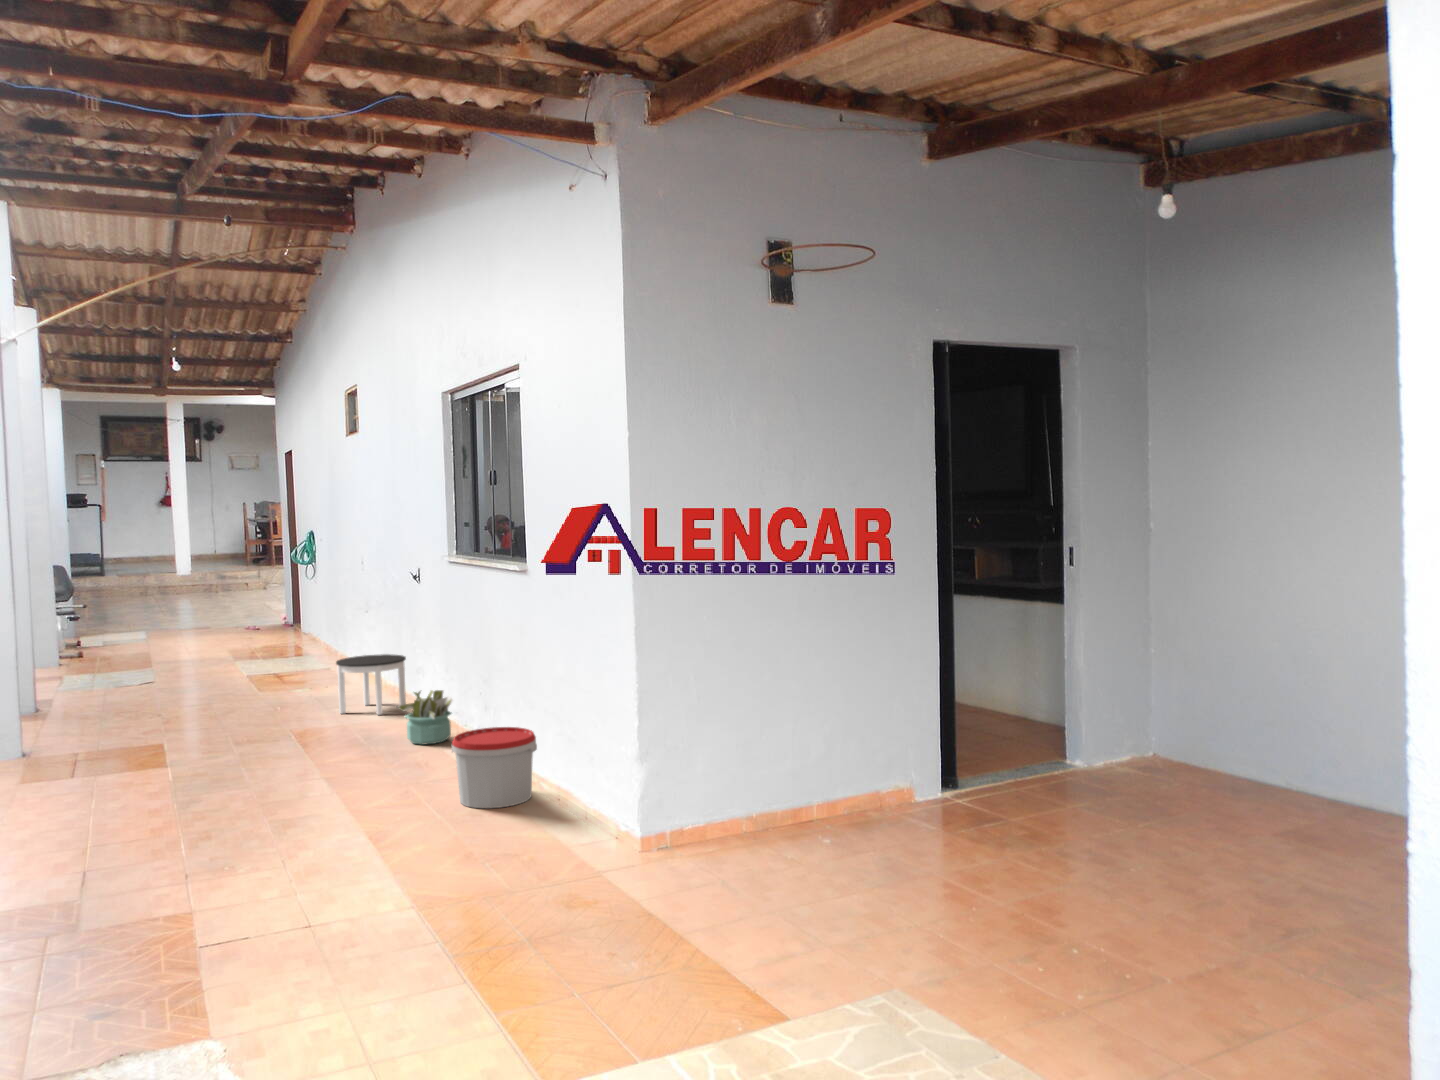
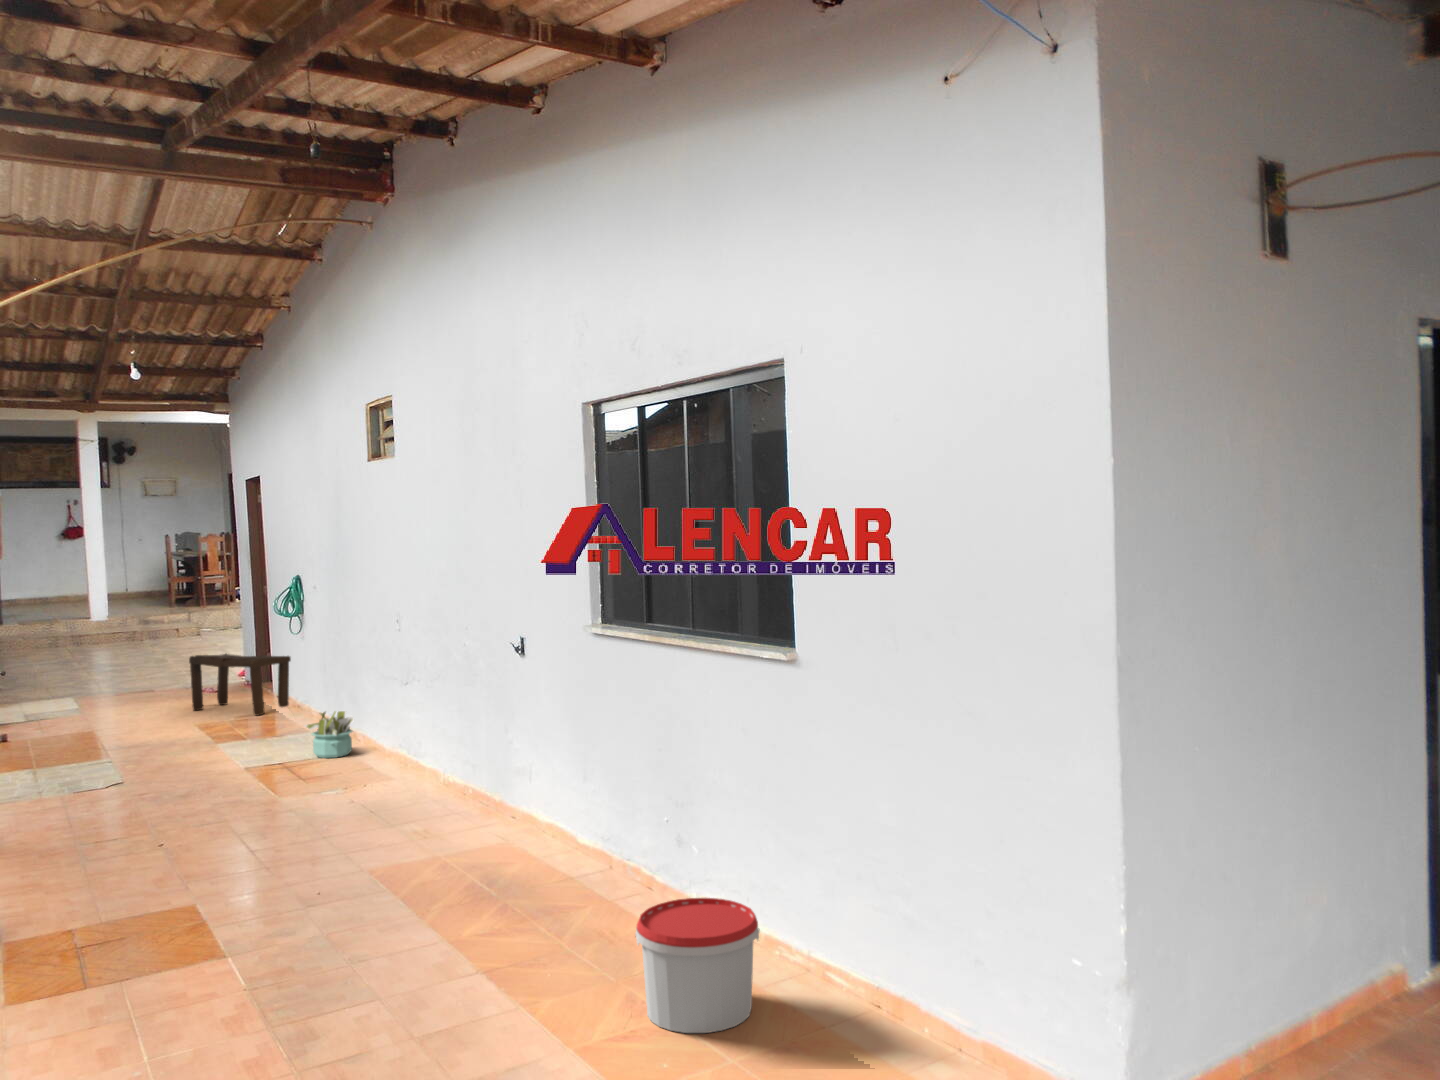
bench: none [232,592,312,640] -> present [189,654,291,715]
round table: present [336,654,406,715] -> none [379,756,471,843]
decorative plant: present [396,690,453,744] -> present [305,711,354,758]

